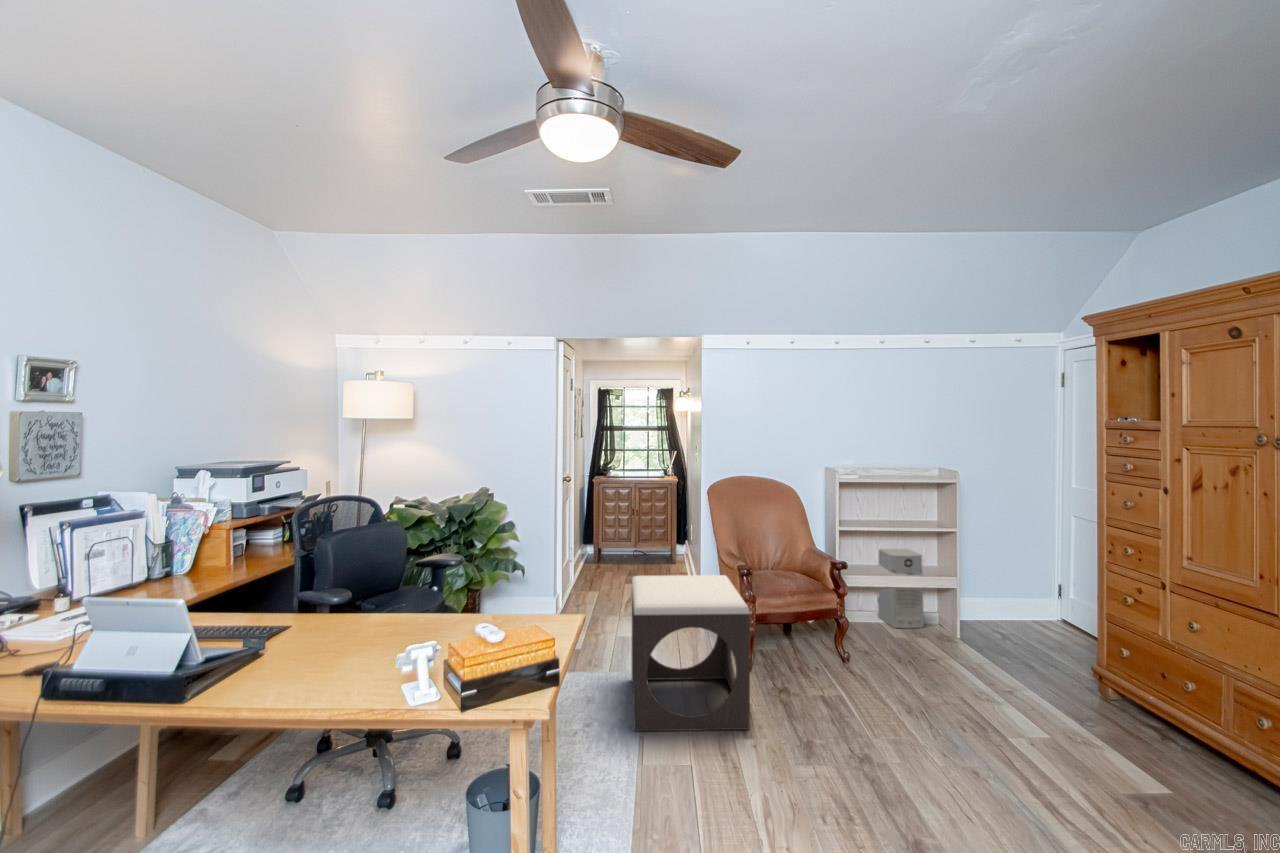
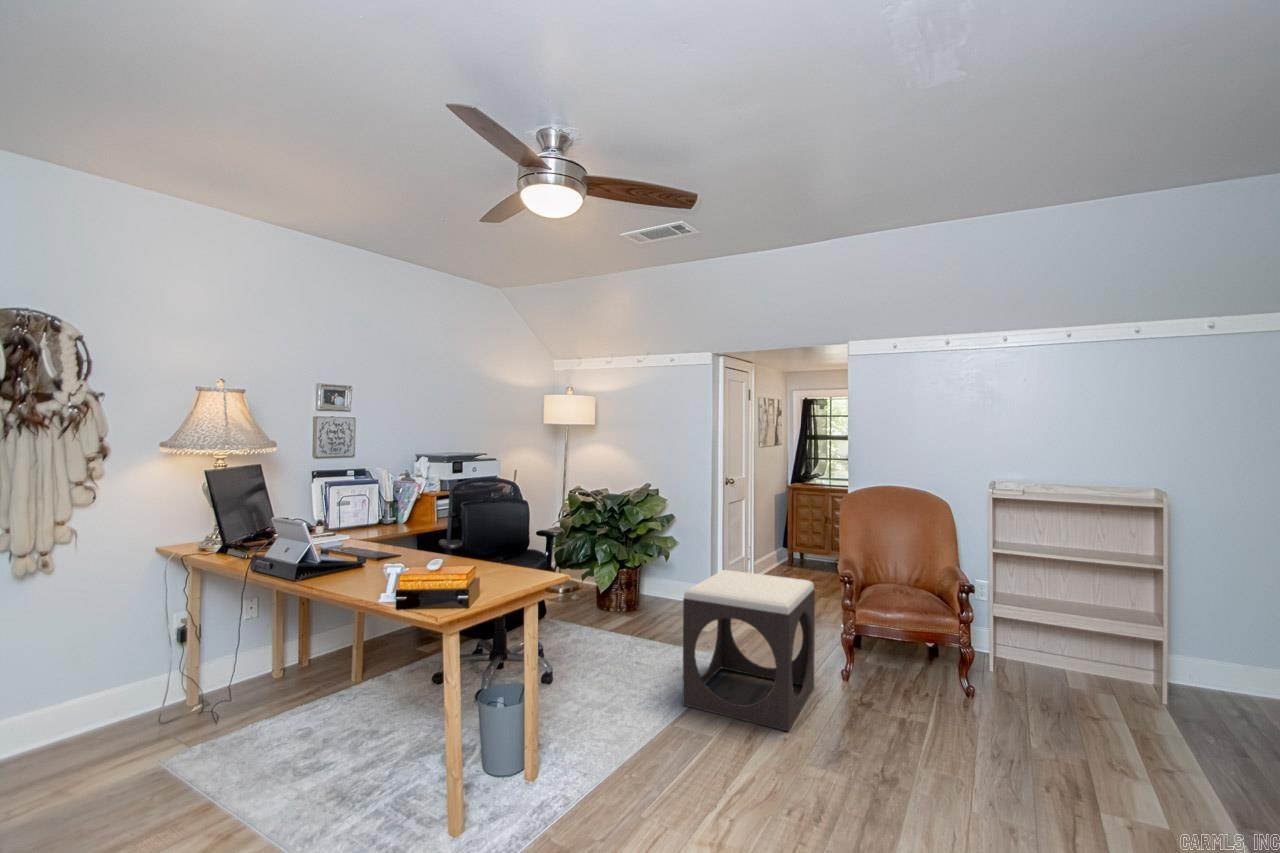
air purifier: present [878,548,924,628] -> none [1075,586,1134,695]

